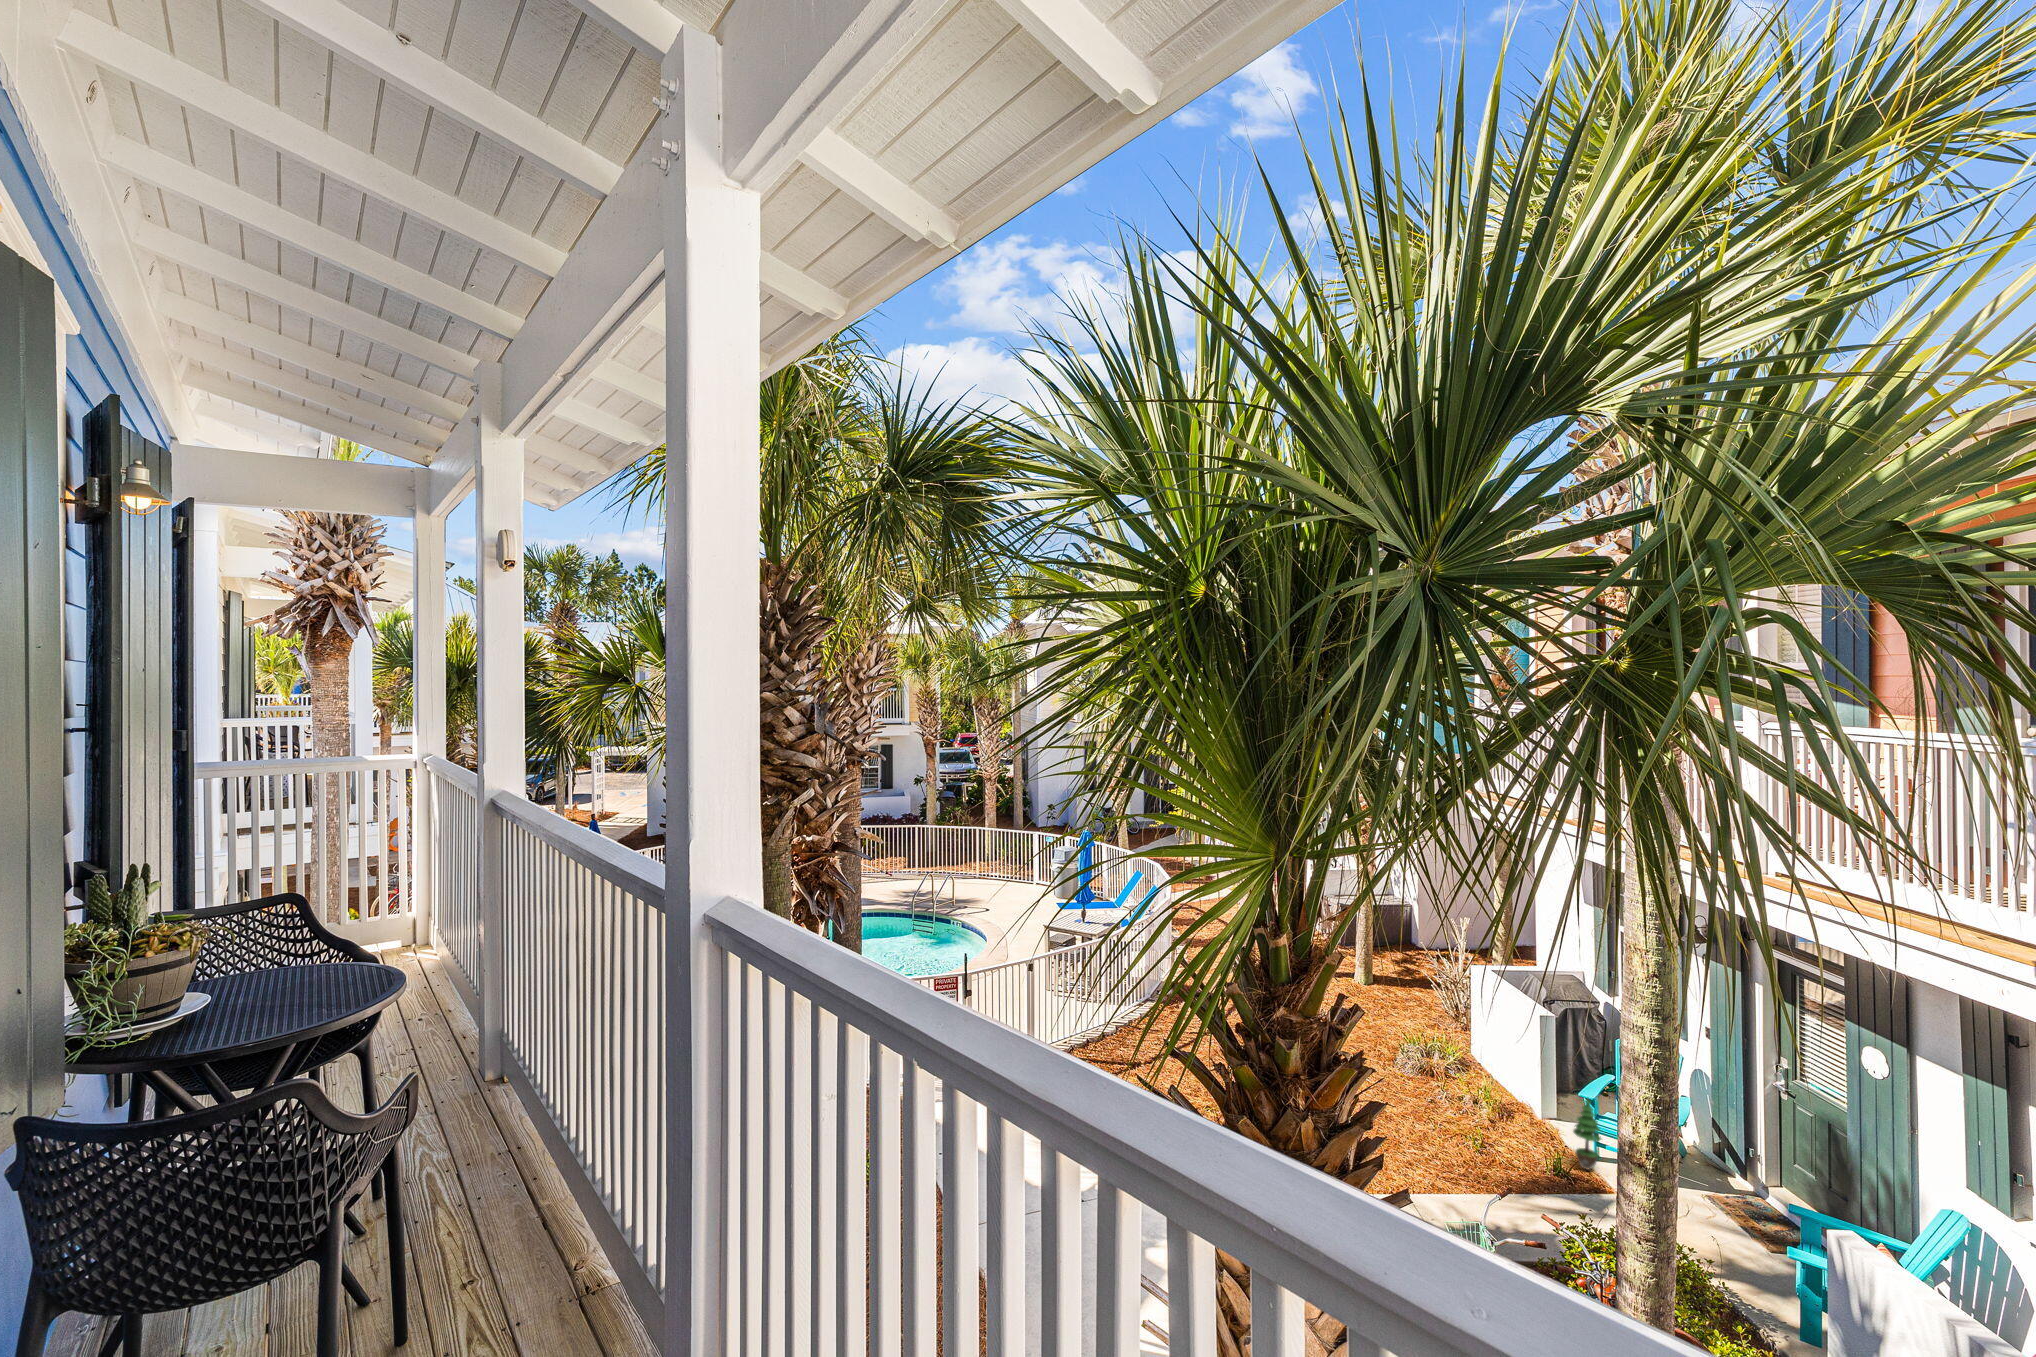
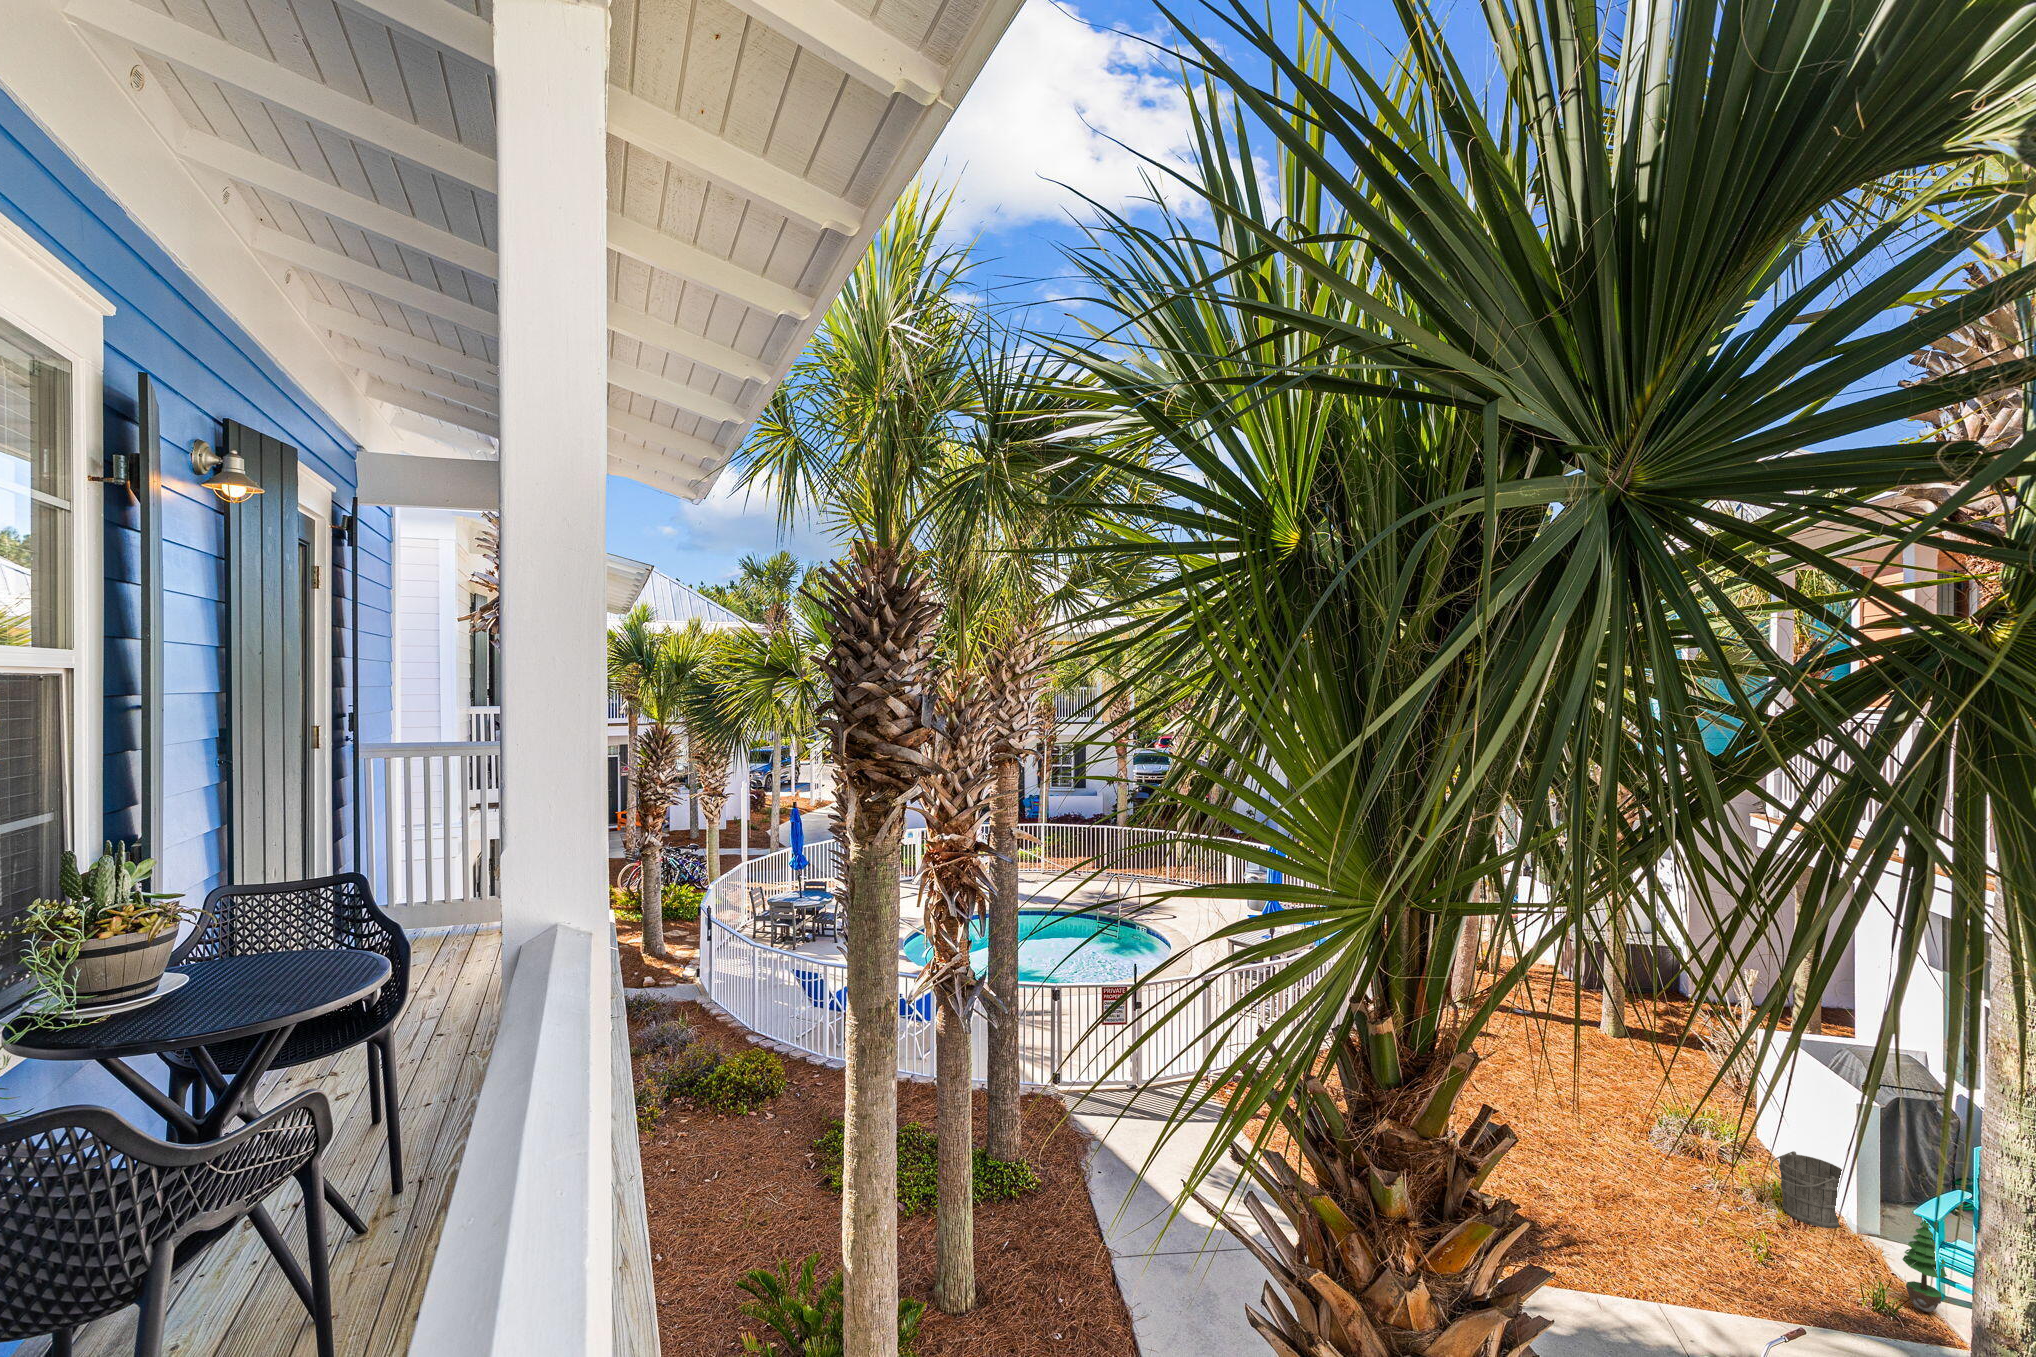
bucket: none [1481,1062,1536,1120] -> present [1771,1151,1842,1228]

